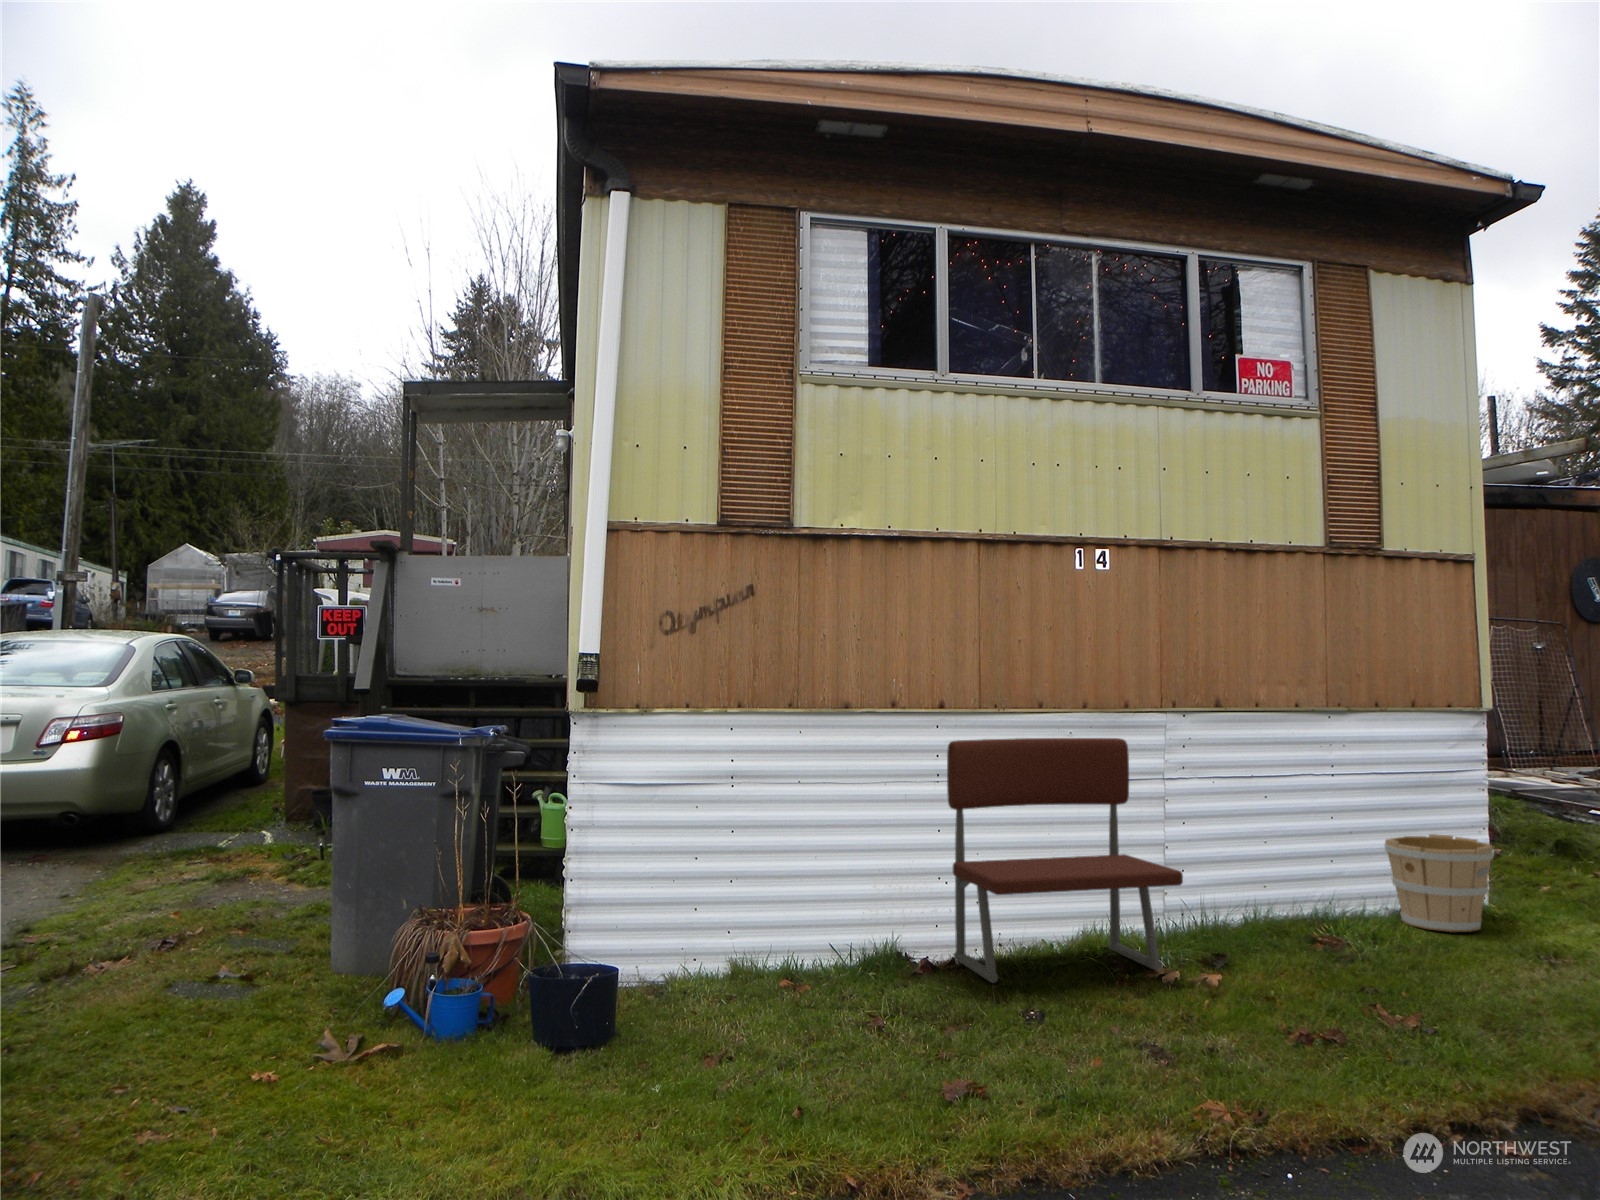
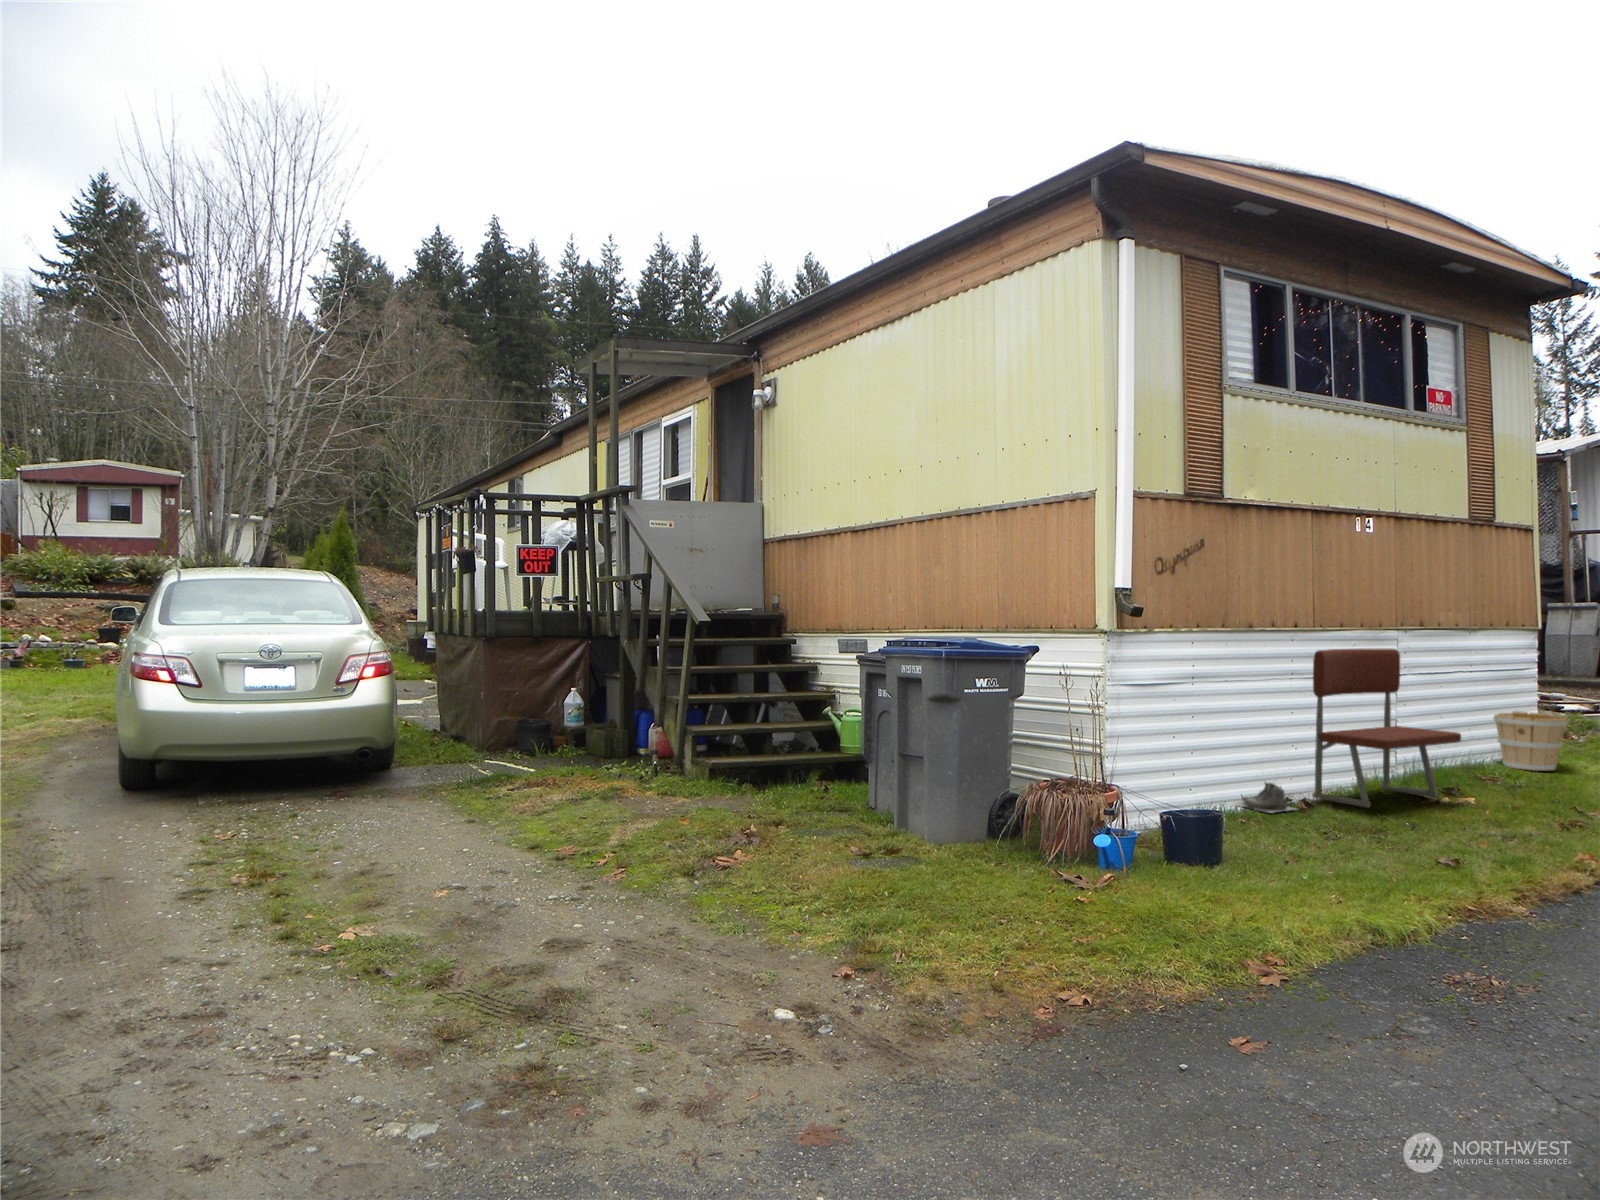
boots: none [788,932,868,983] -> present [1234,782,1296,813]

